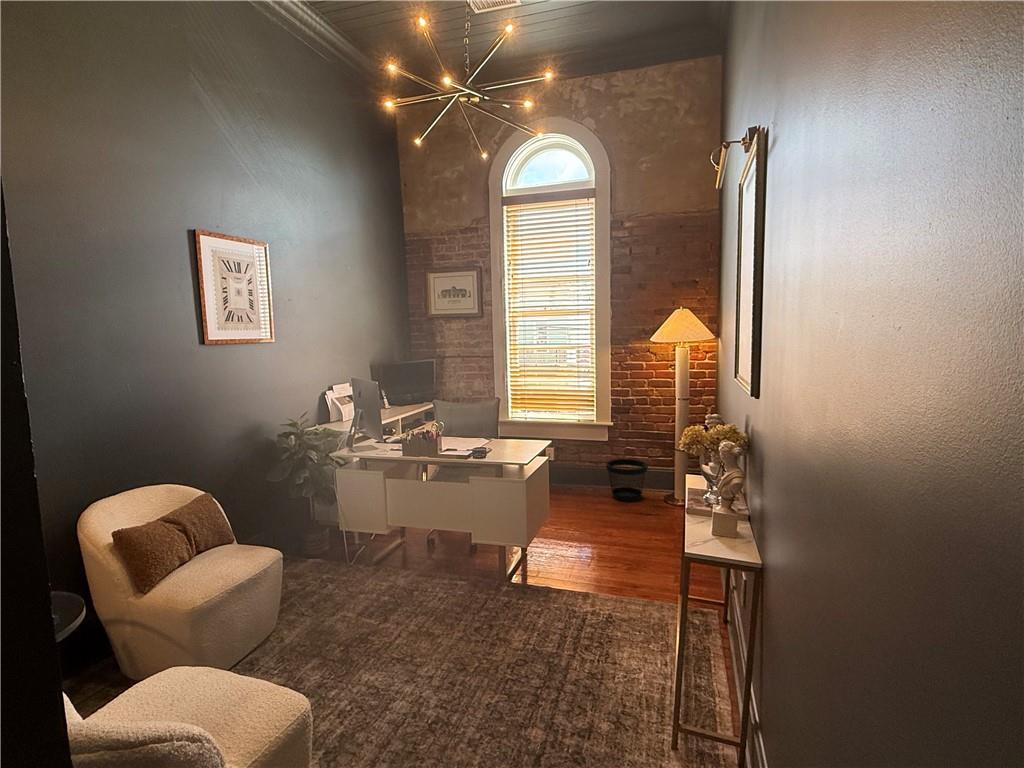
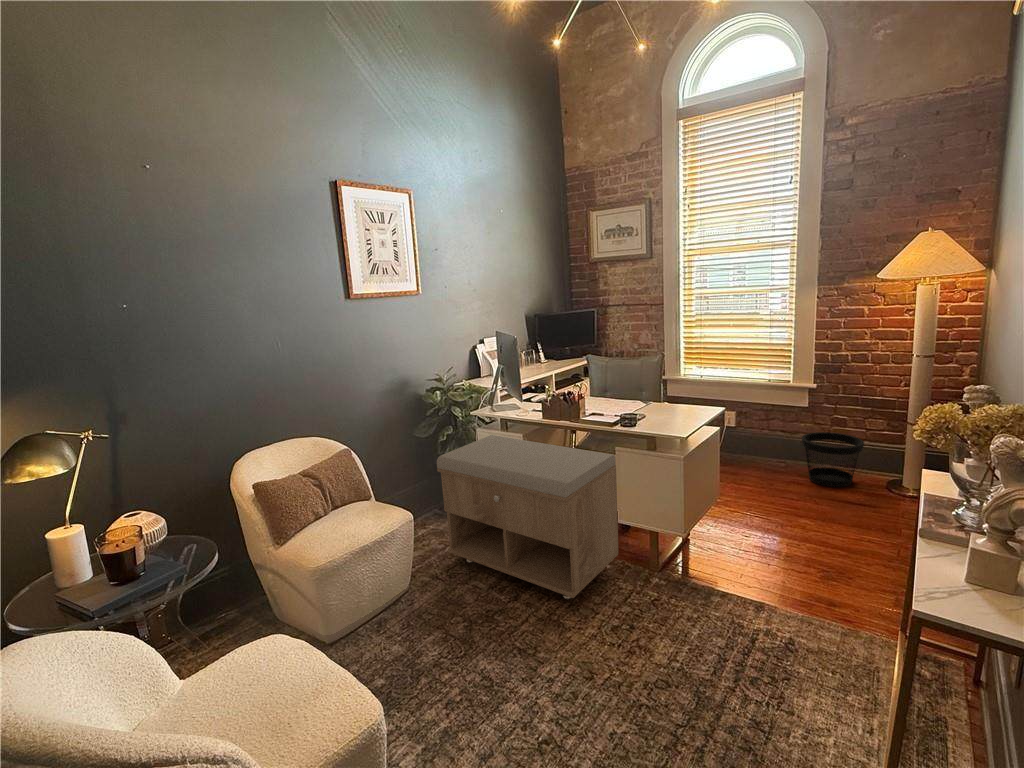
storage bench: none [305,473,474,613] -> present [437,435,618,599]

